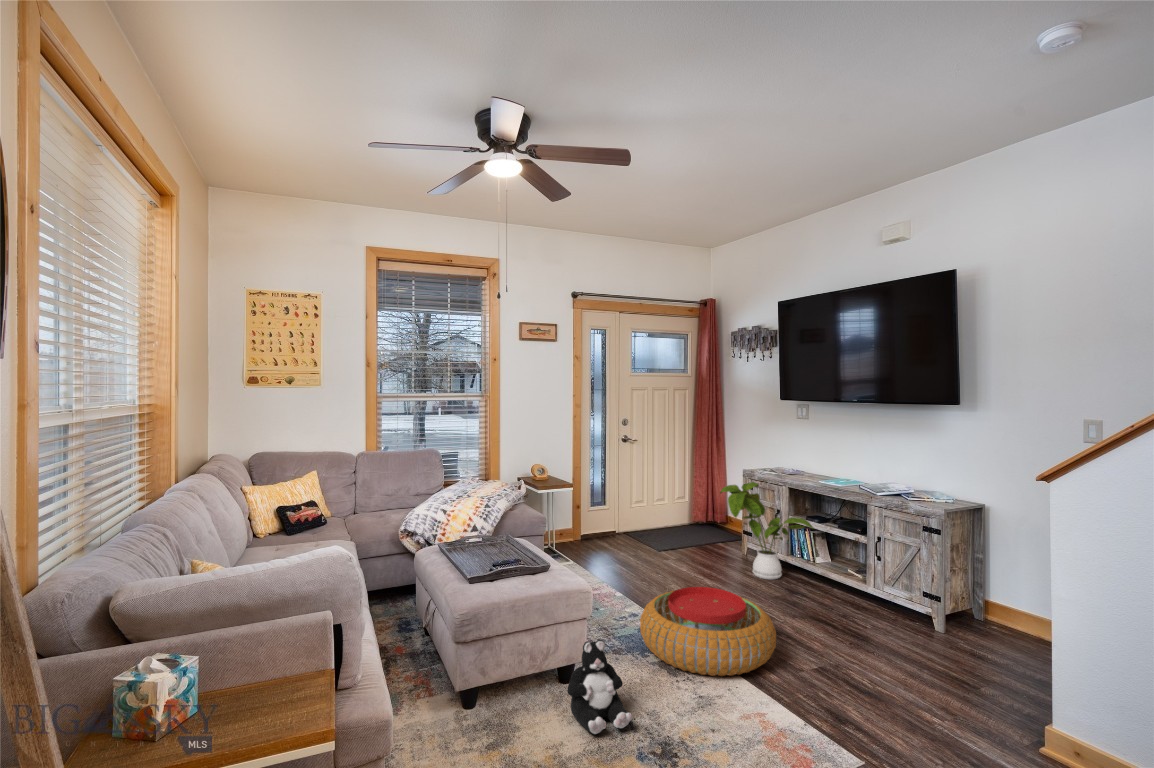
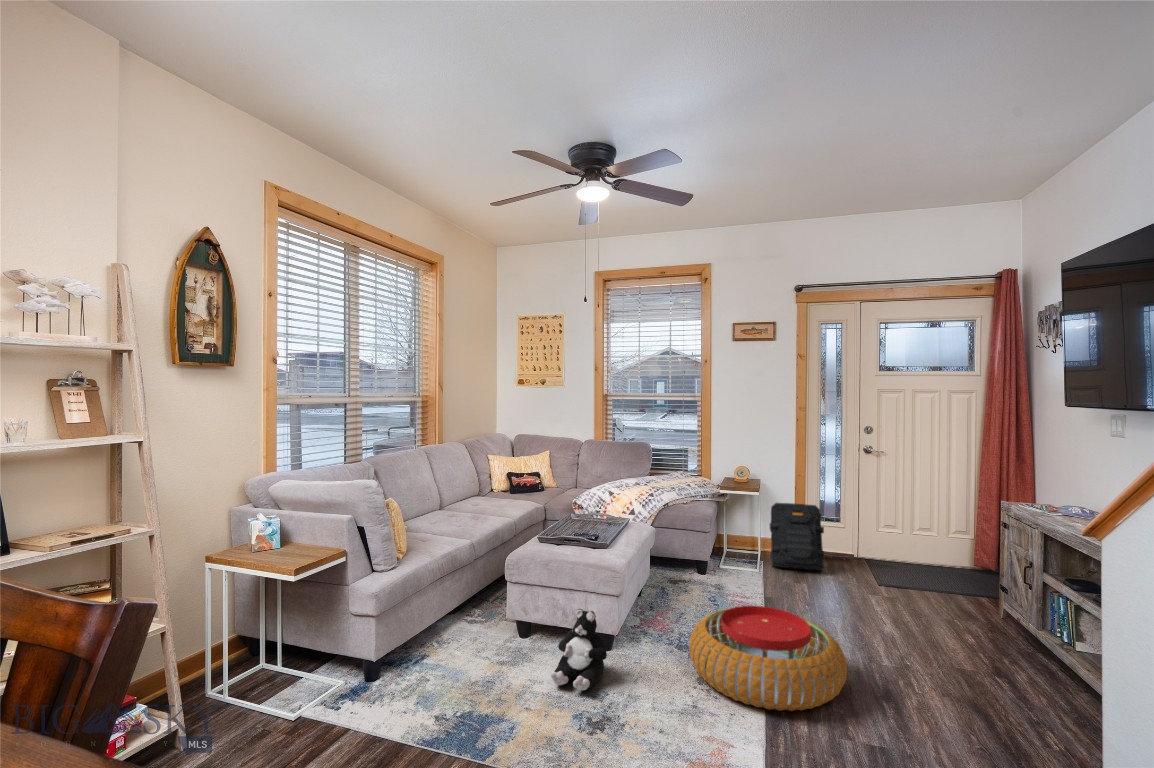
house plant: present [720,482,813,579] -> none [907,513,1051,654]
backpack: none [562,492,617,555] -> present [770,503,824,571]

